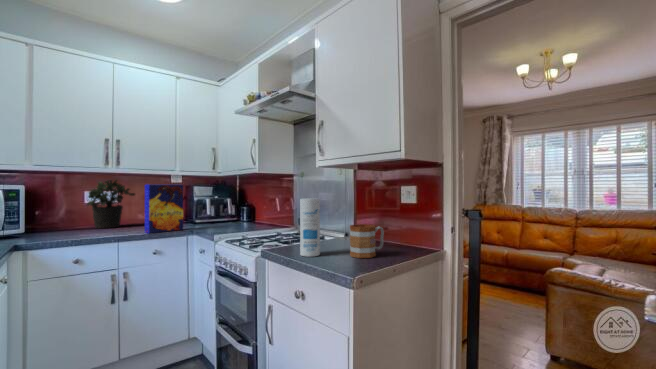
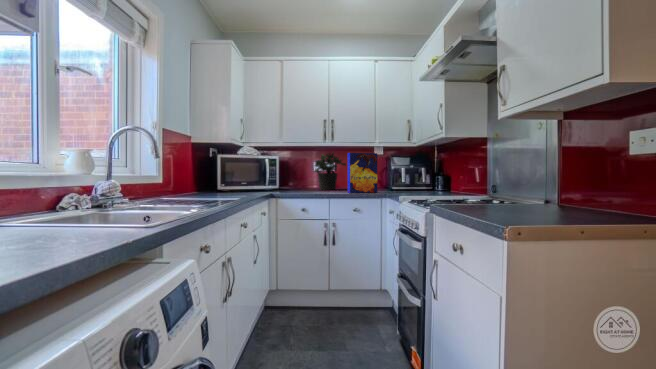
canister: present [300,198,320,257] -> none [465,148,489,212]
mug: present [350,224,384,258] -> none [528,179,584,218]

